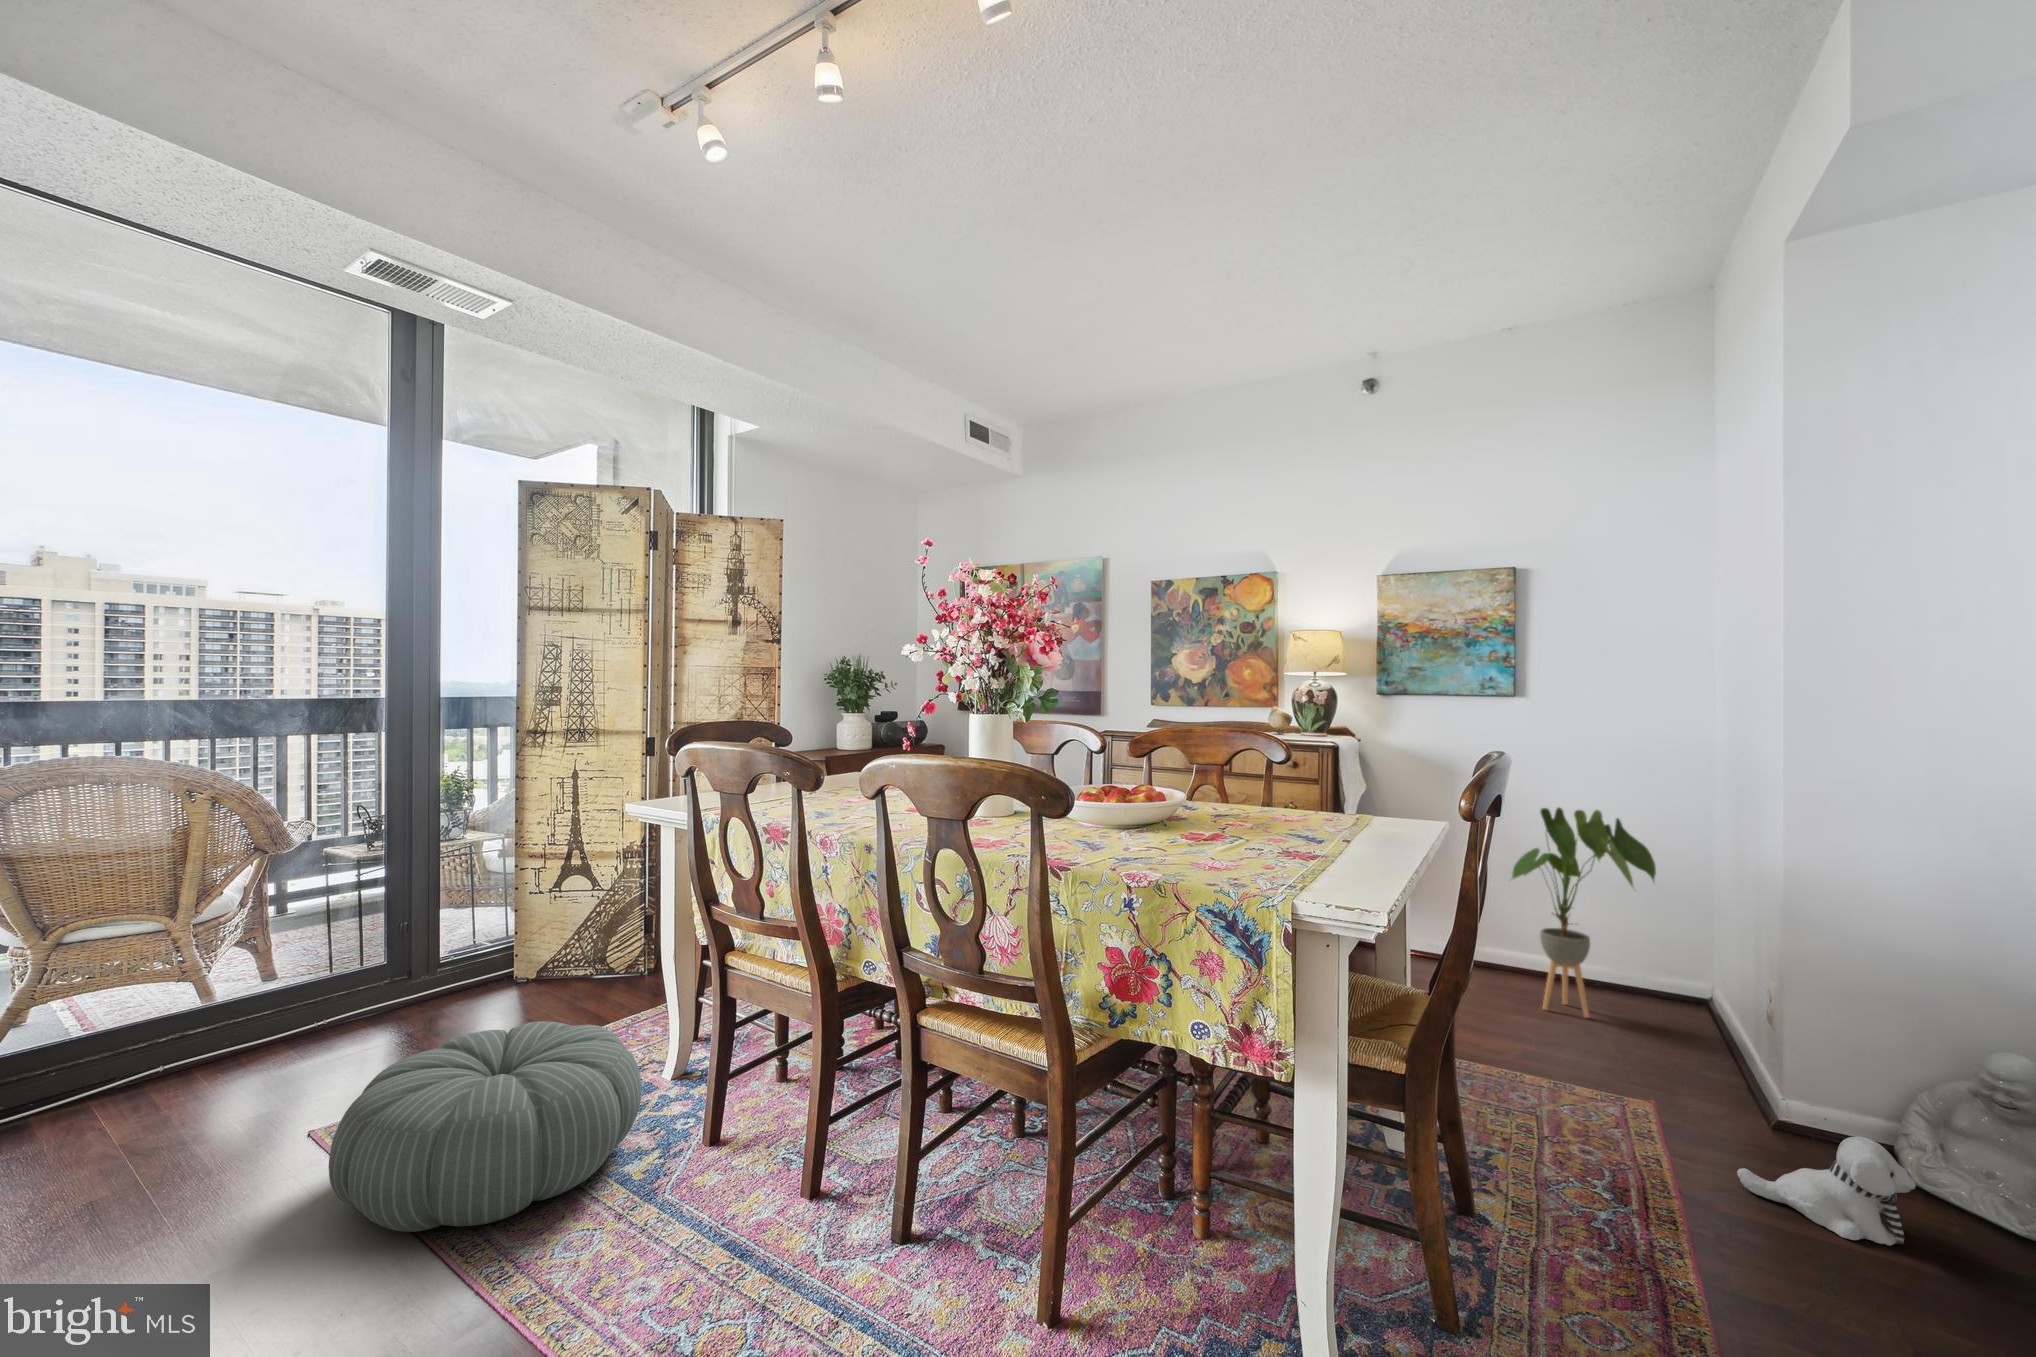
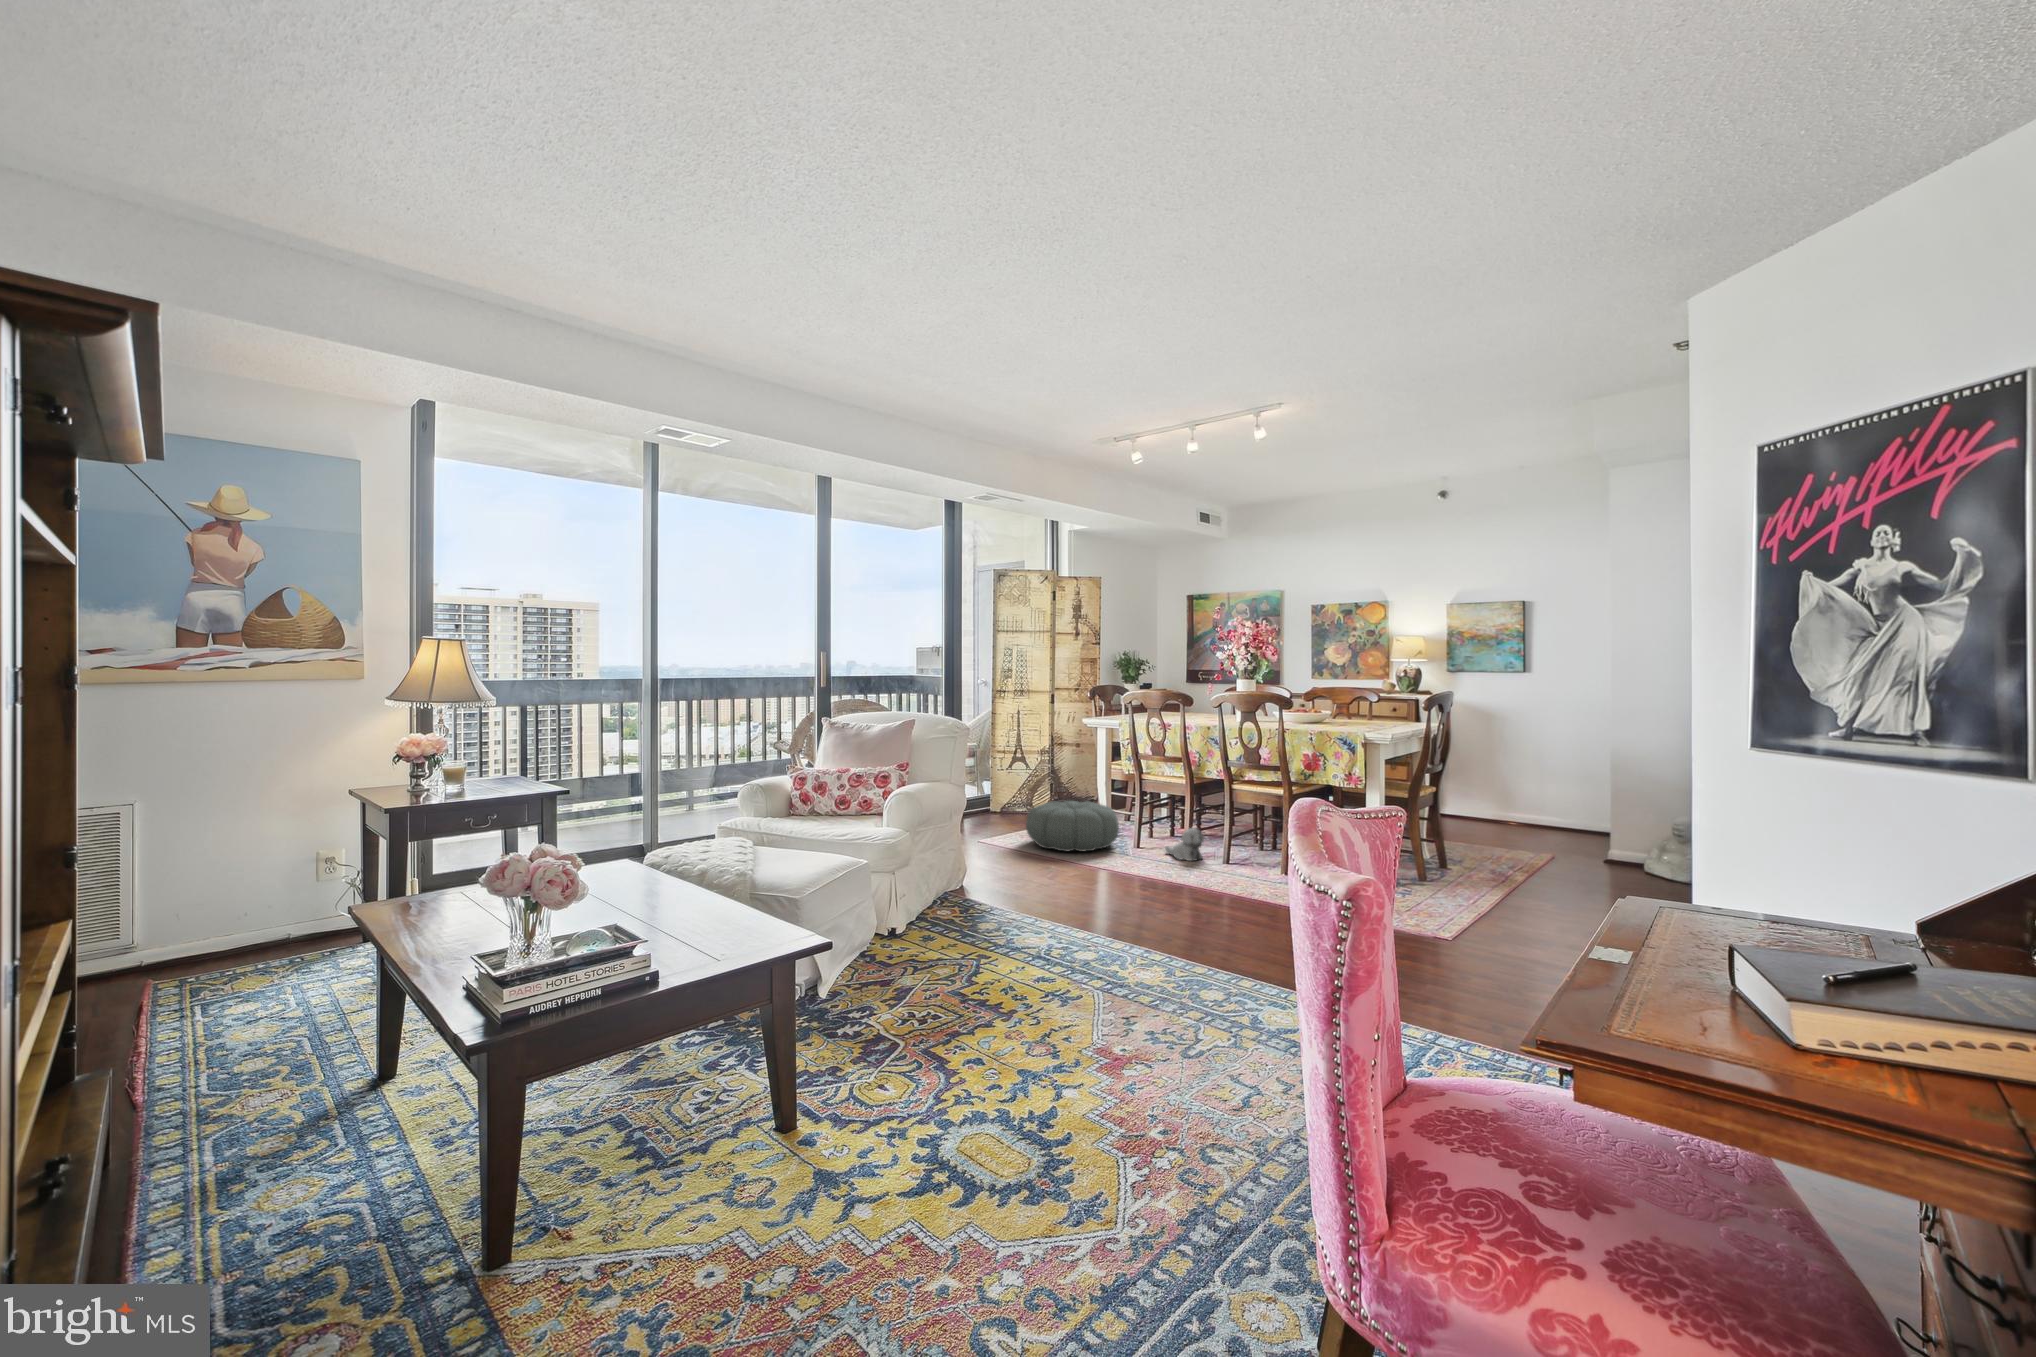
house plant: present [1512,808,1656,1018] -> none [1506,730,1576,836]
plush toy: present [1737,1136,1916,1245] -> present [1165,828,1204,861]

